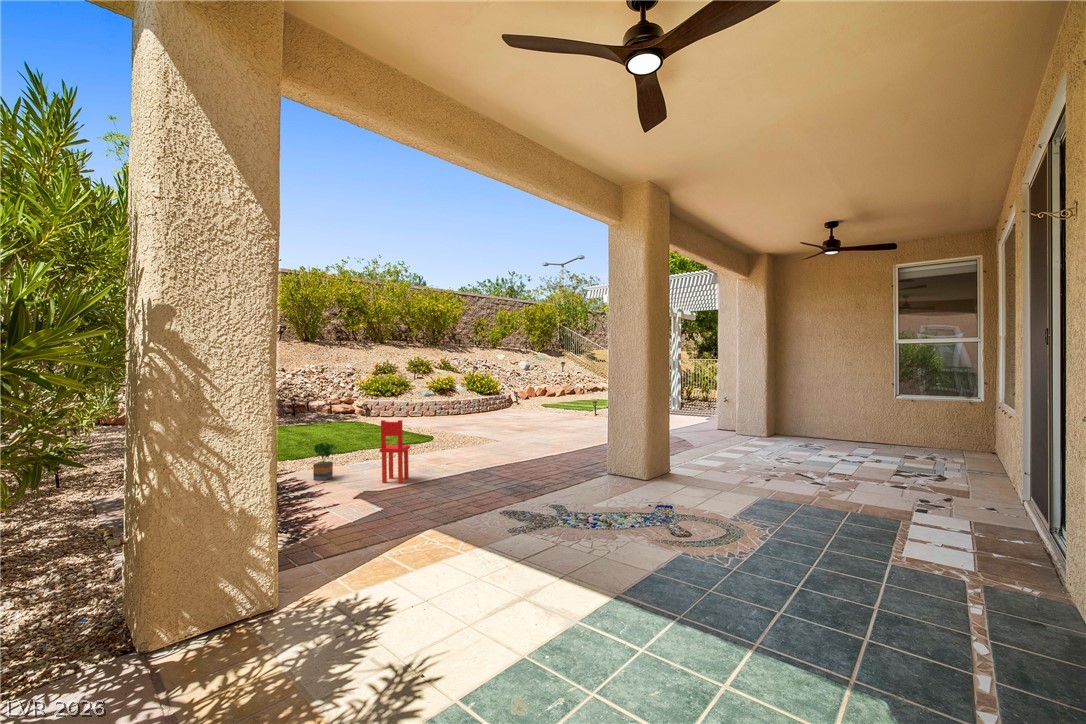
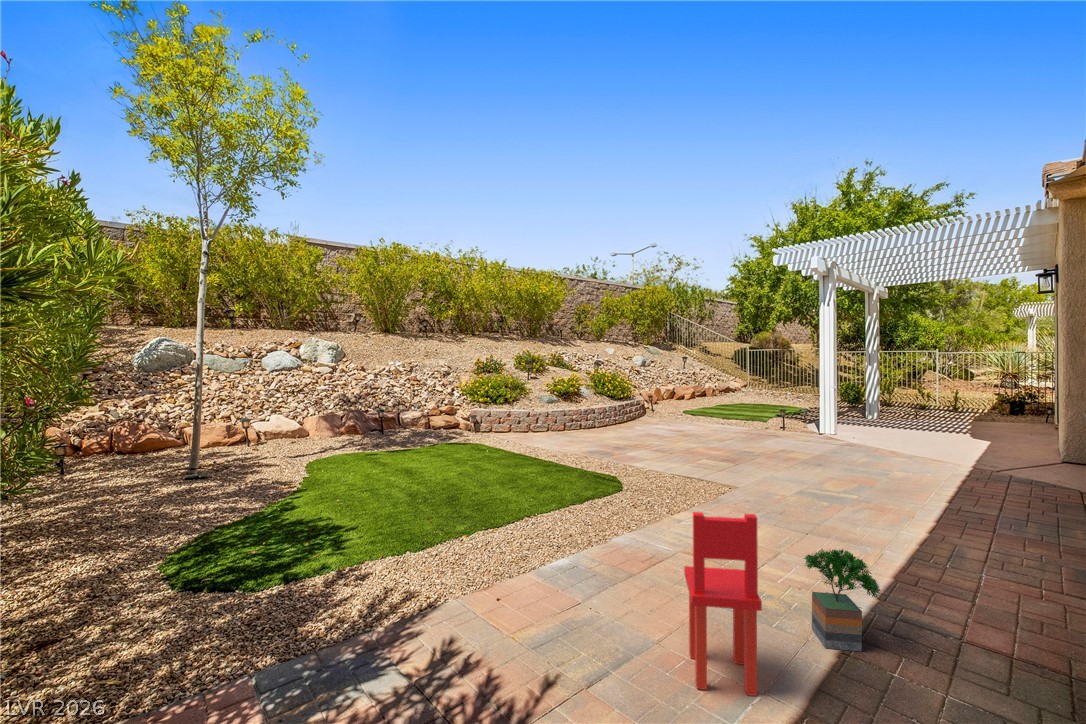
potted tree: present [313,443,337,480] -> present [804,549,880,651]

